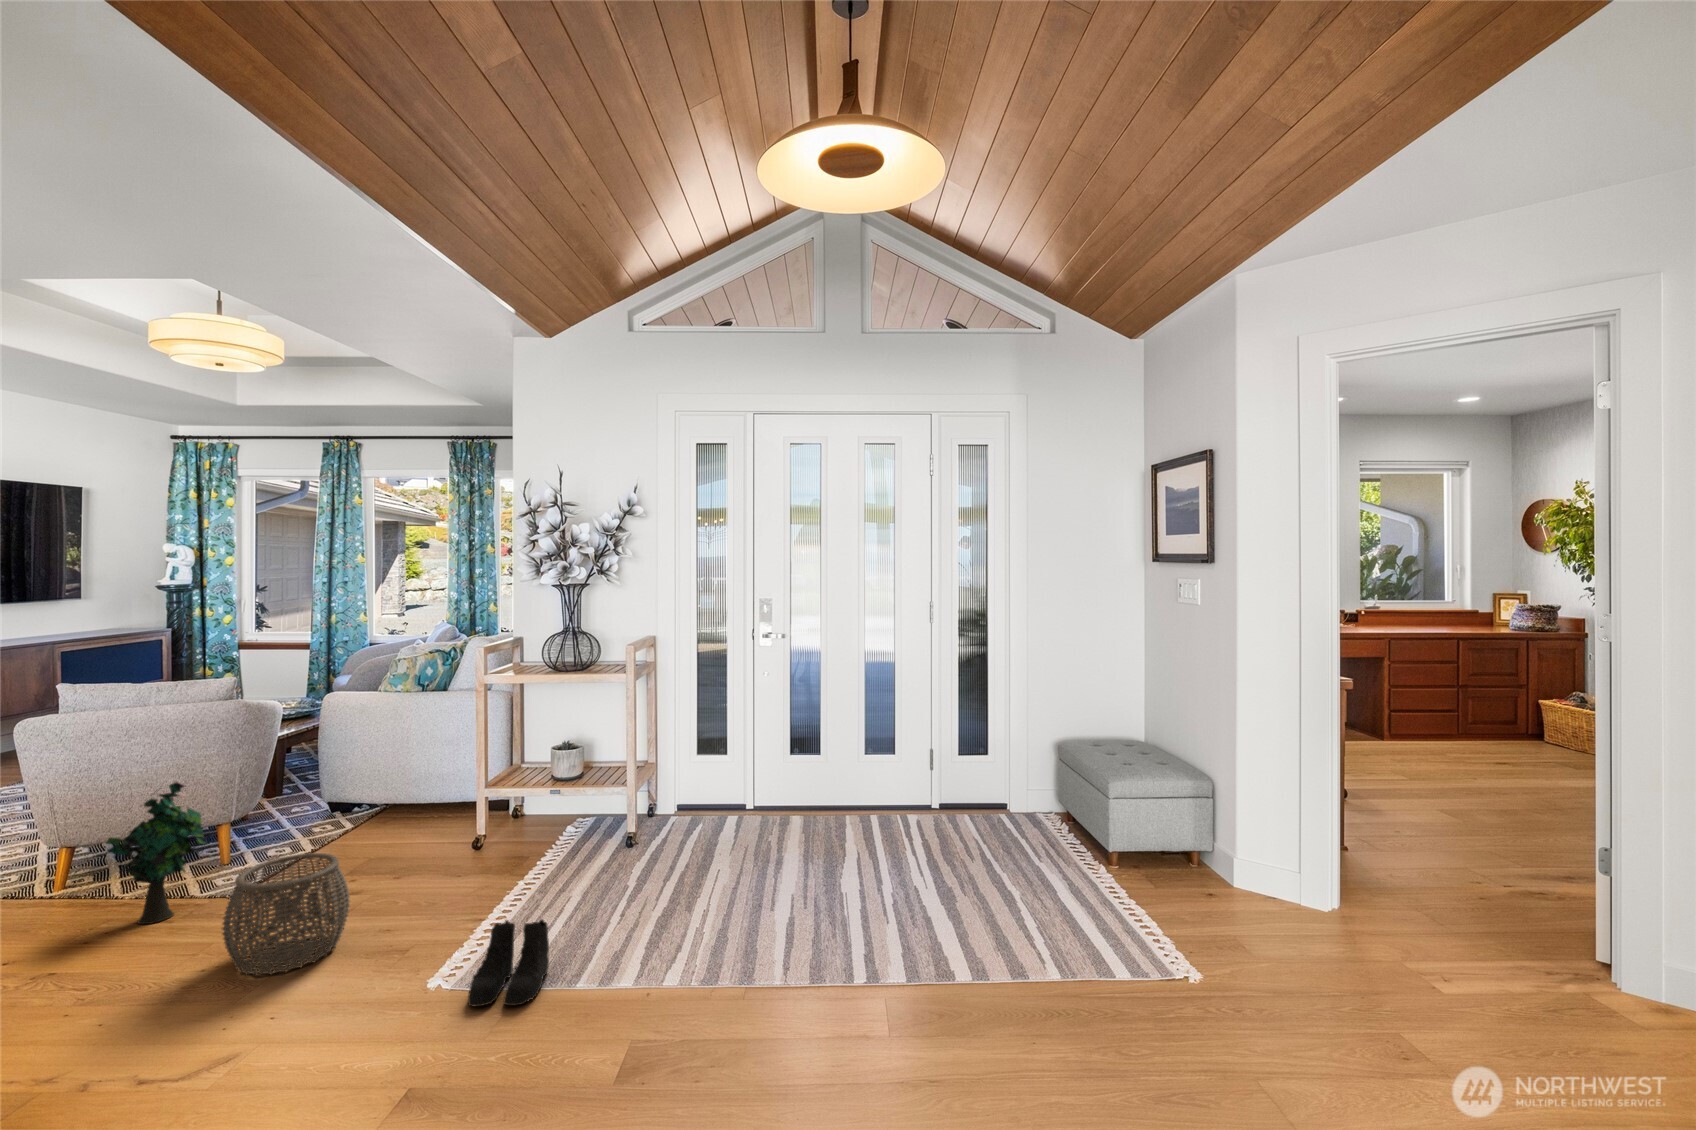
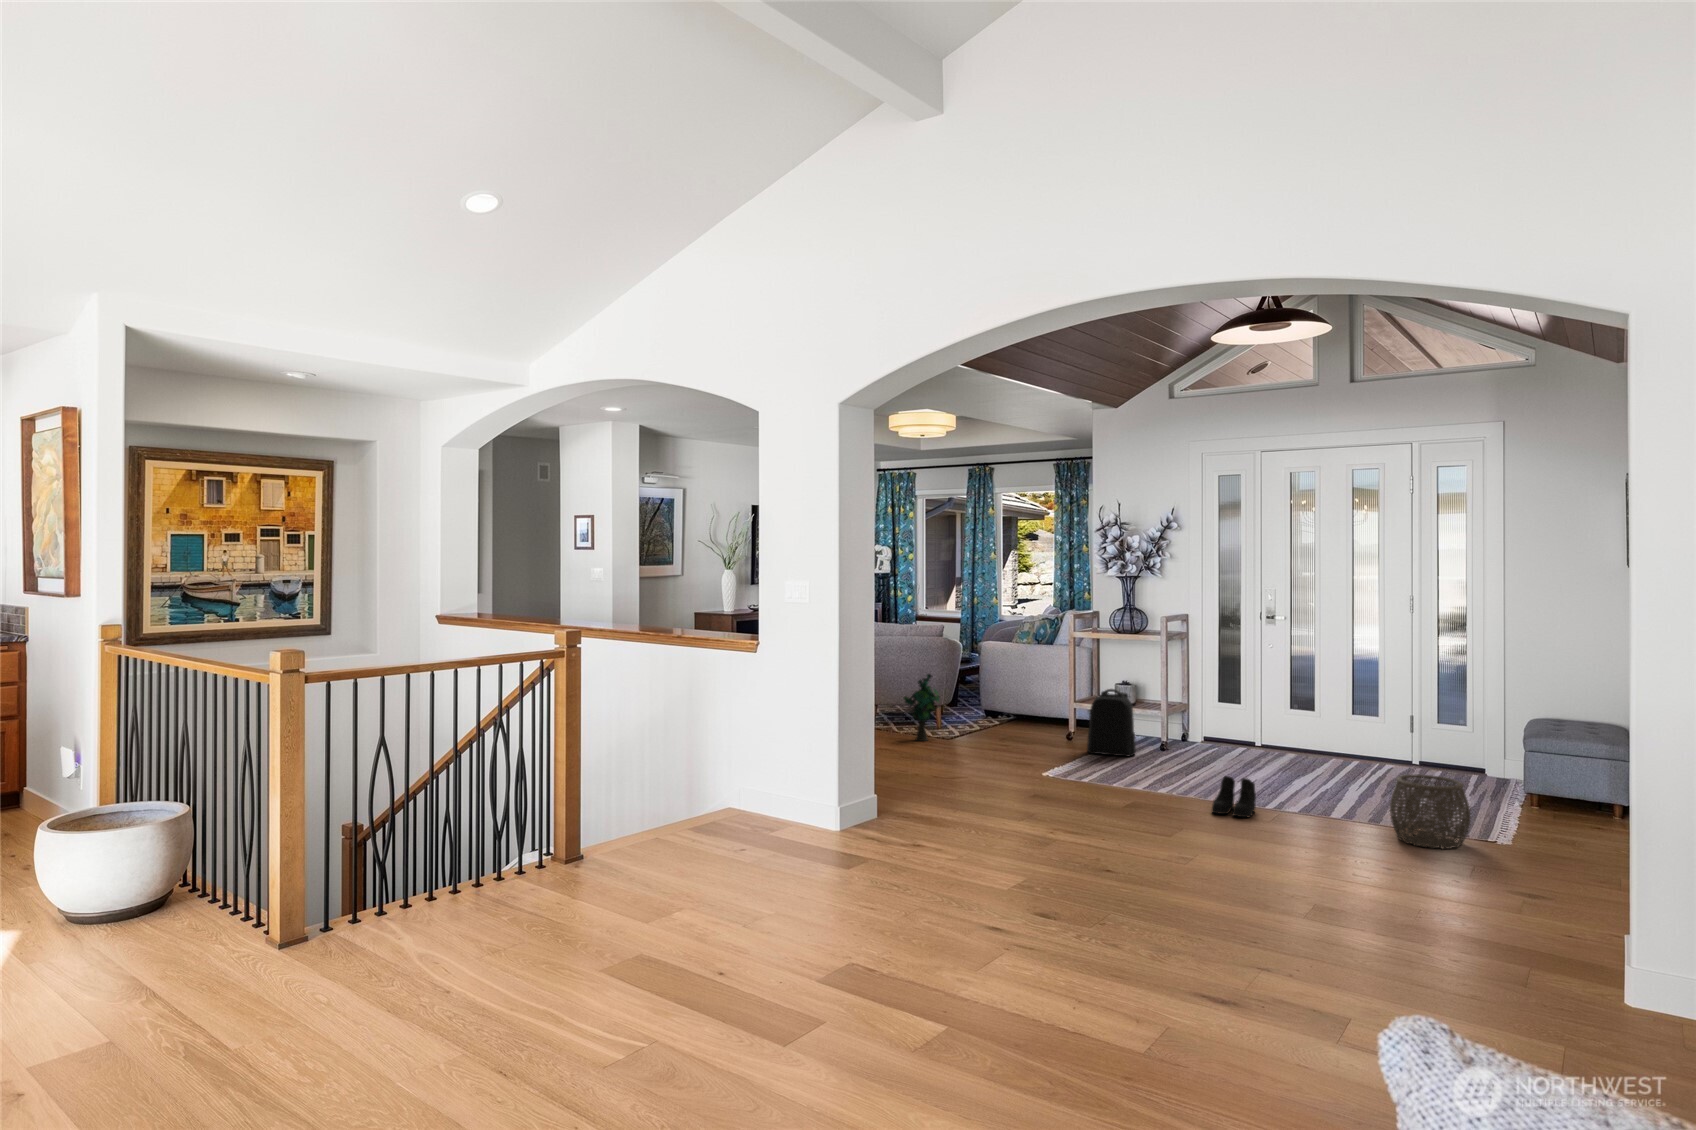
backpack: none [510,769,594,885] -> present [1087,689,1136,756]
woven basket: present [222,853,350,976] -> present [1390,775,1471,849]
boots: present [468,919,549,1006] -> present [1212,776,1256,817]

